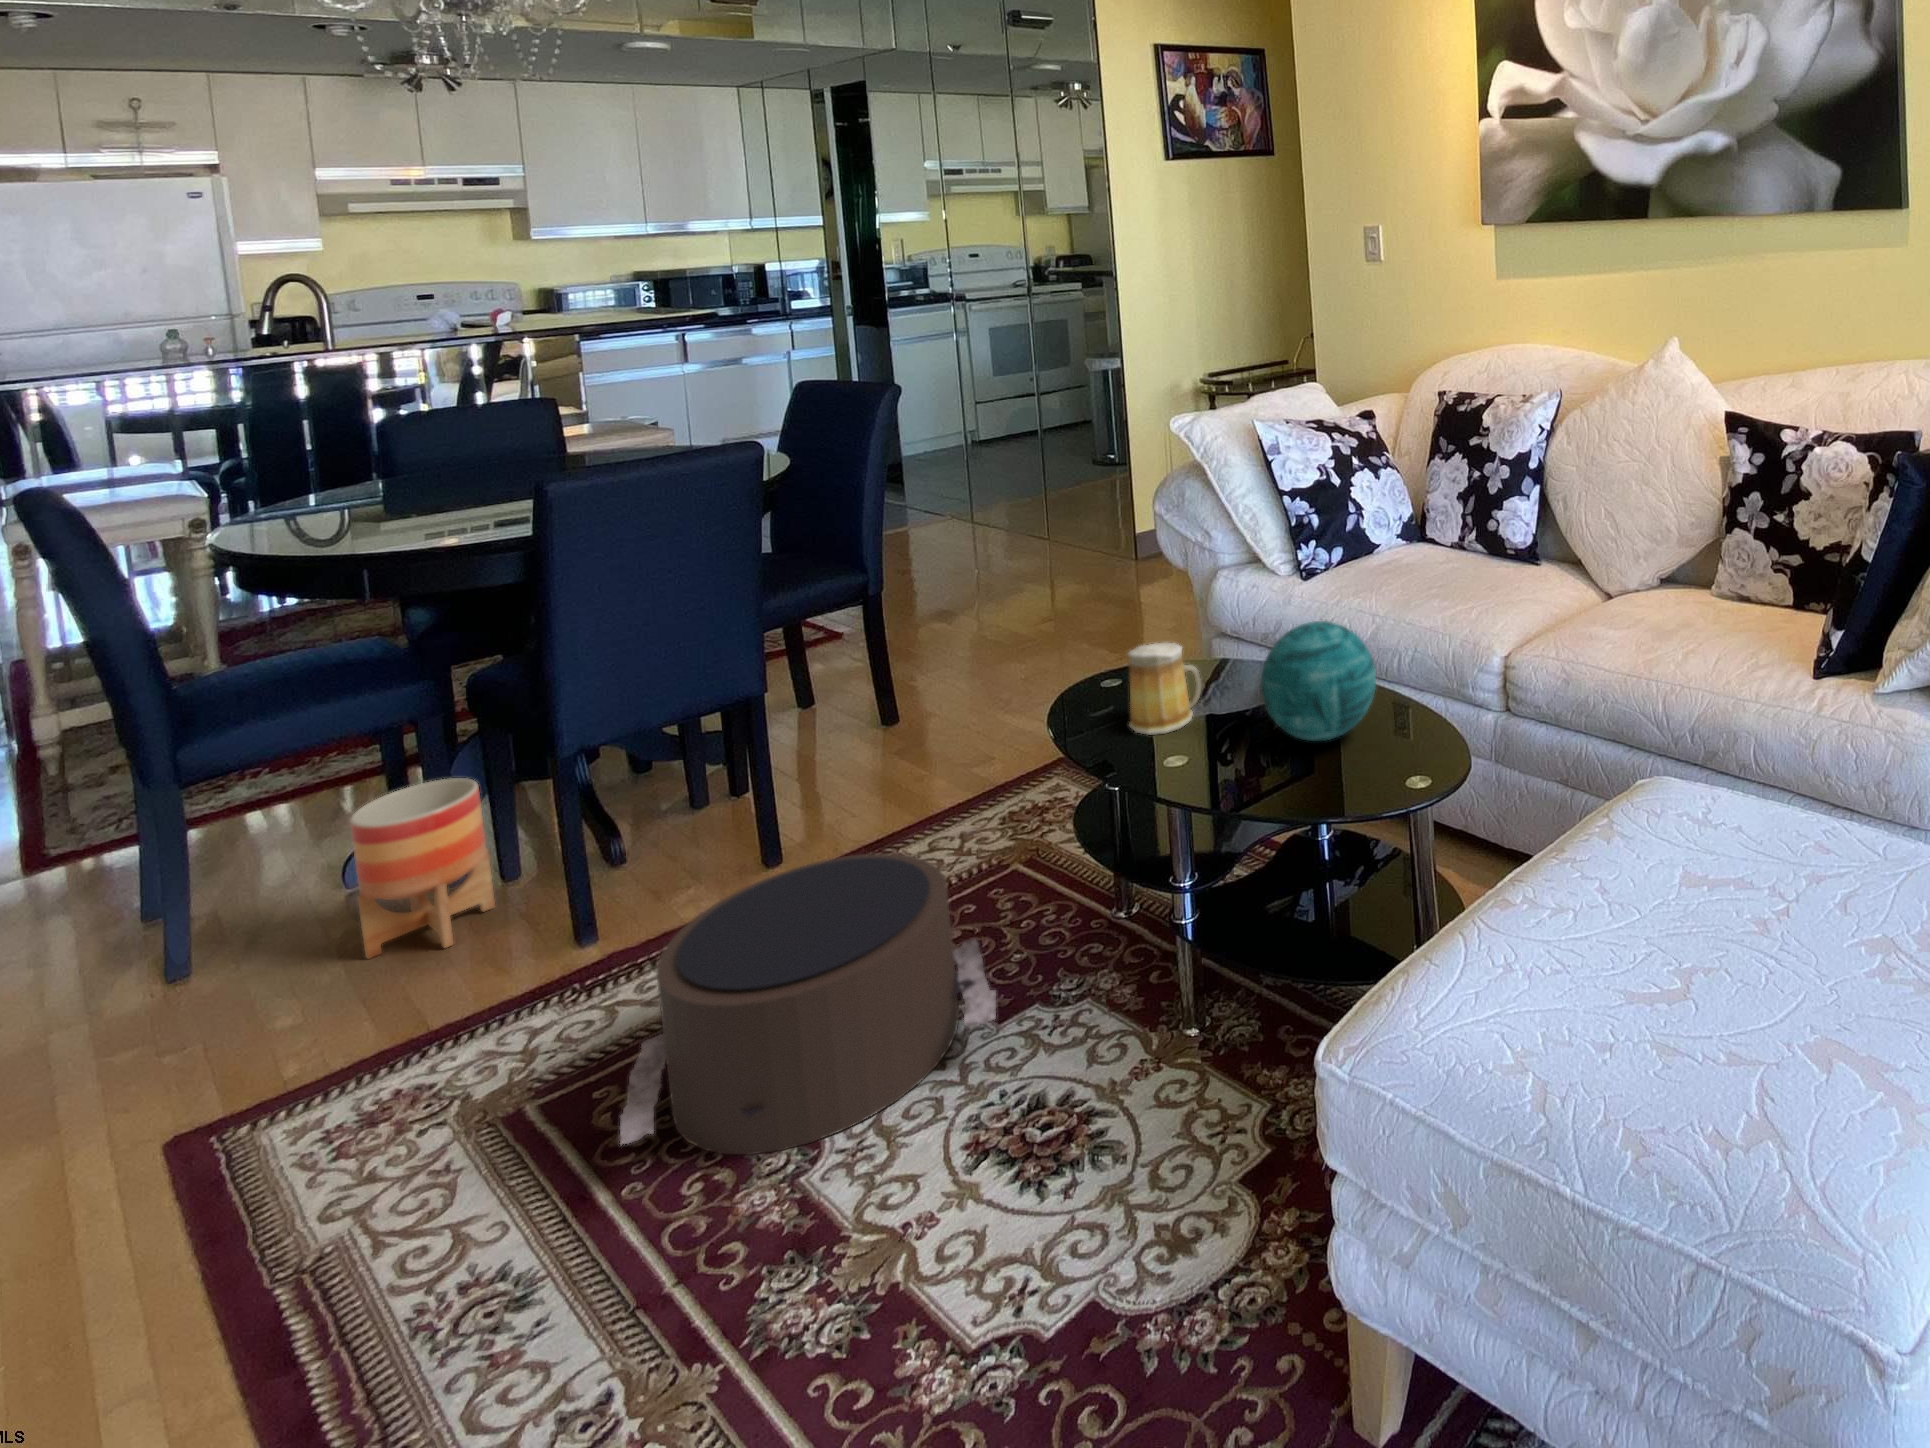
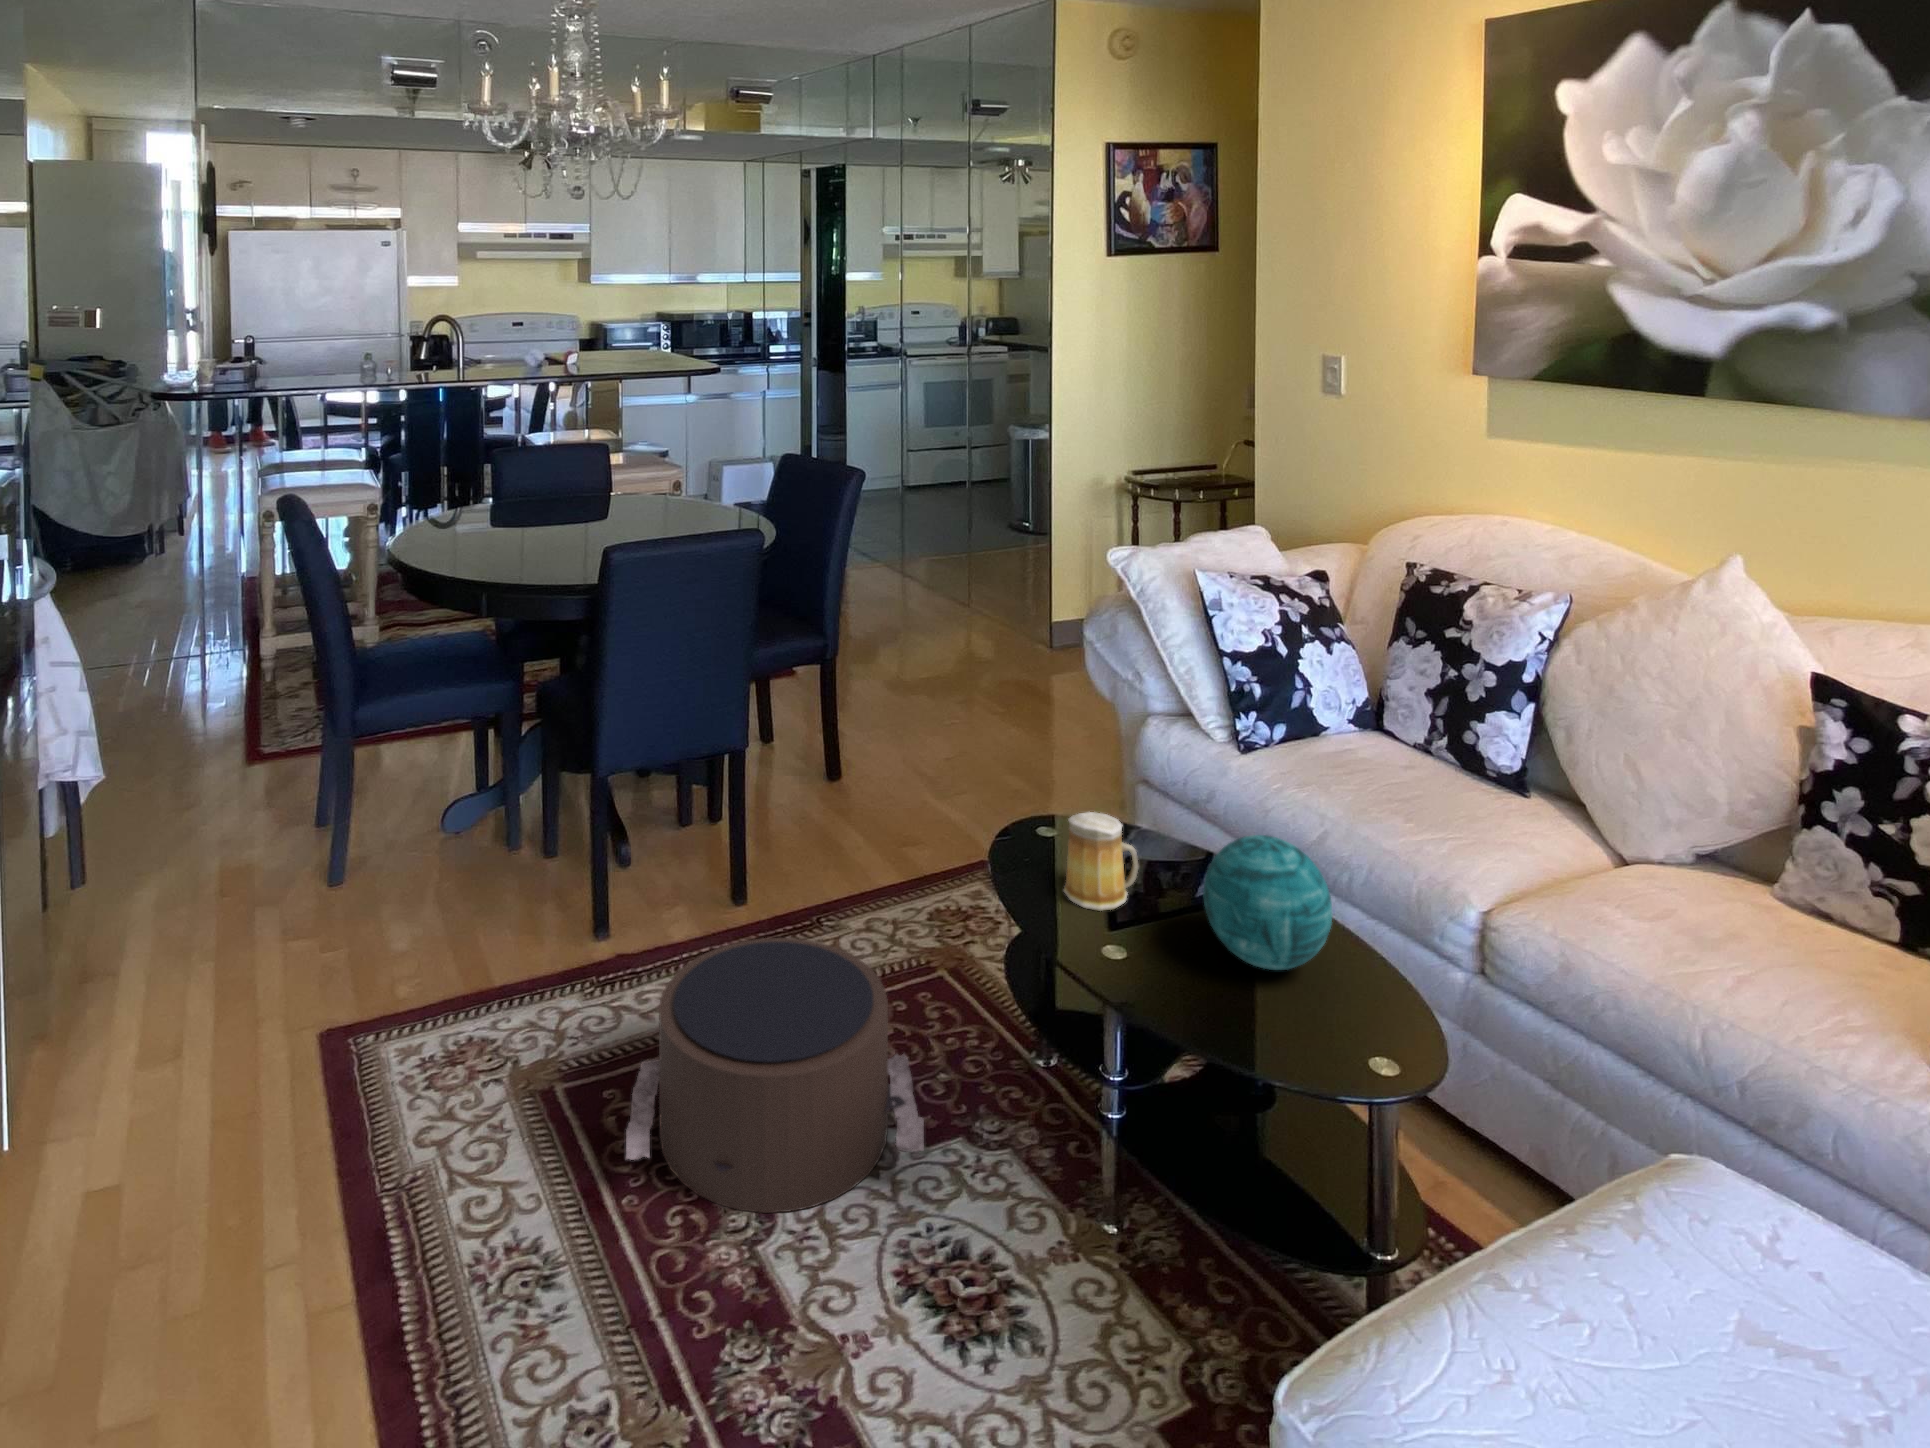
planter: present [350,778,495,959] -> none [455,769,537,911]

